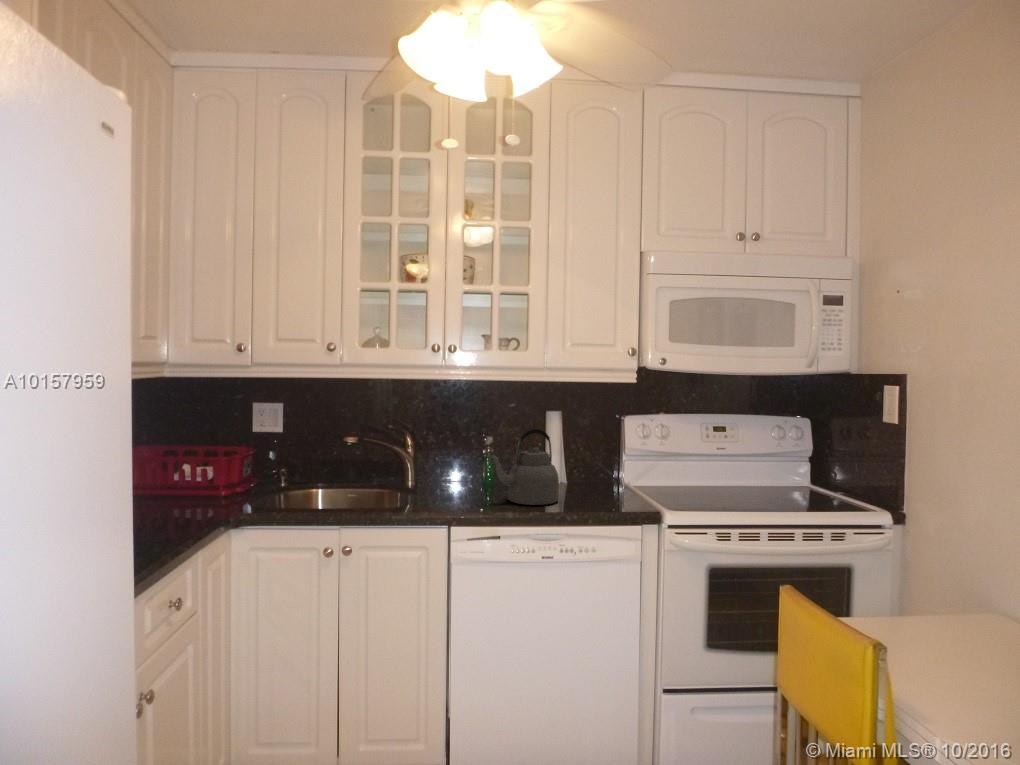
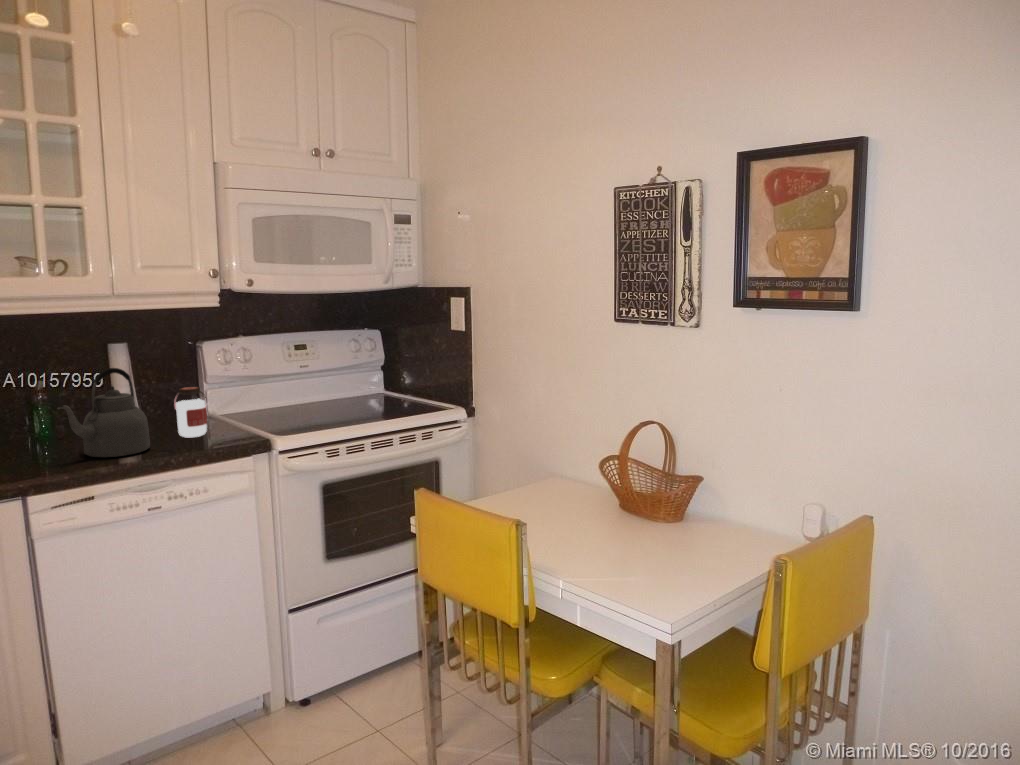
jar: none [586,453,614,499] -> present [174,387,207,437]

